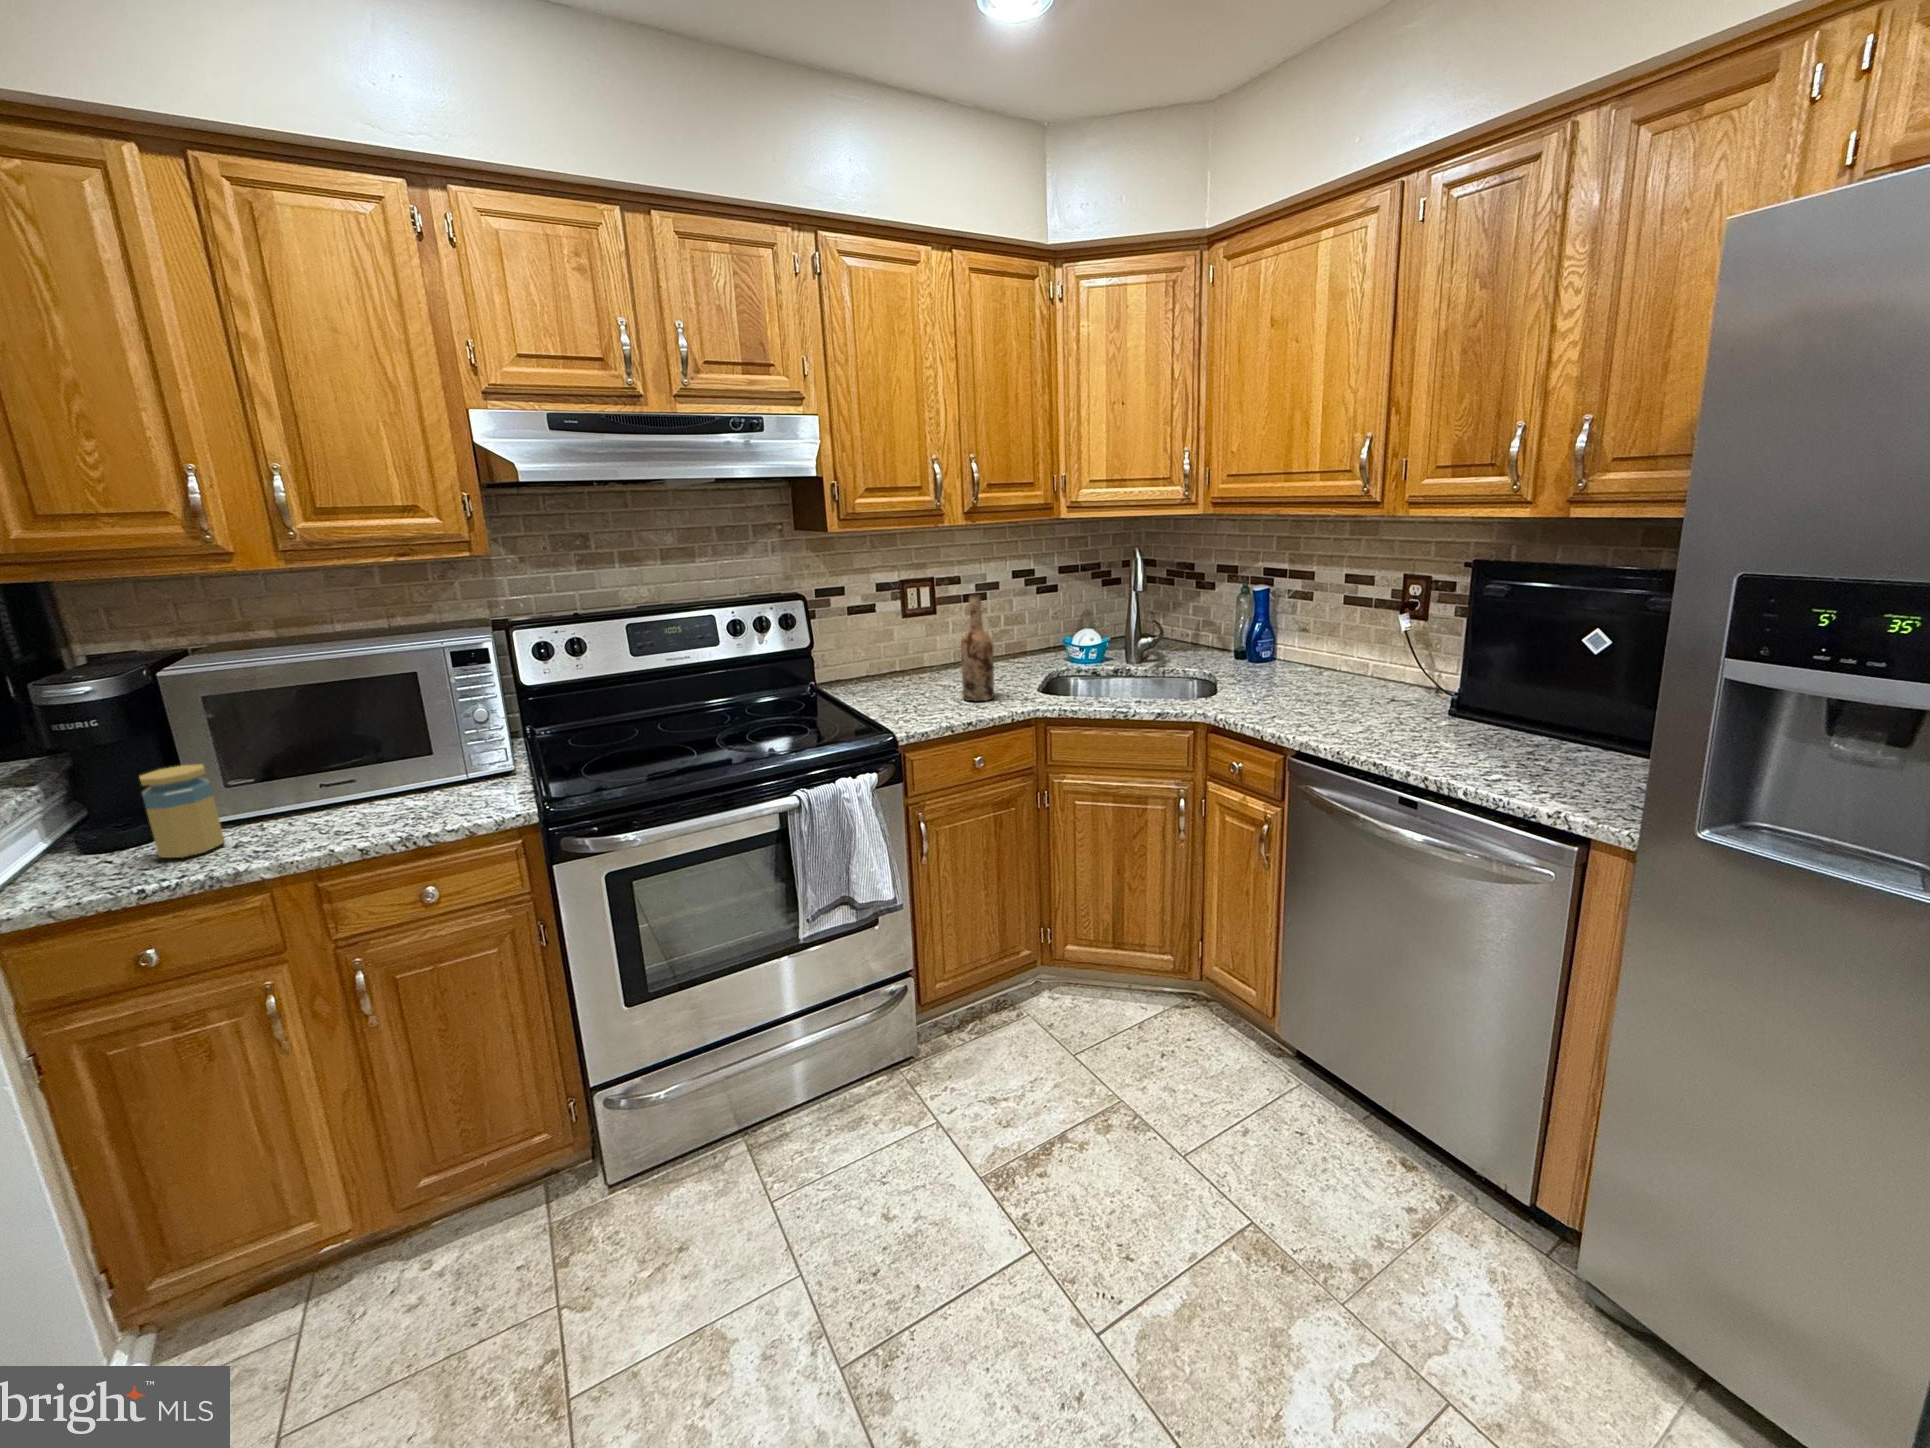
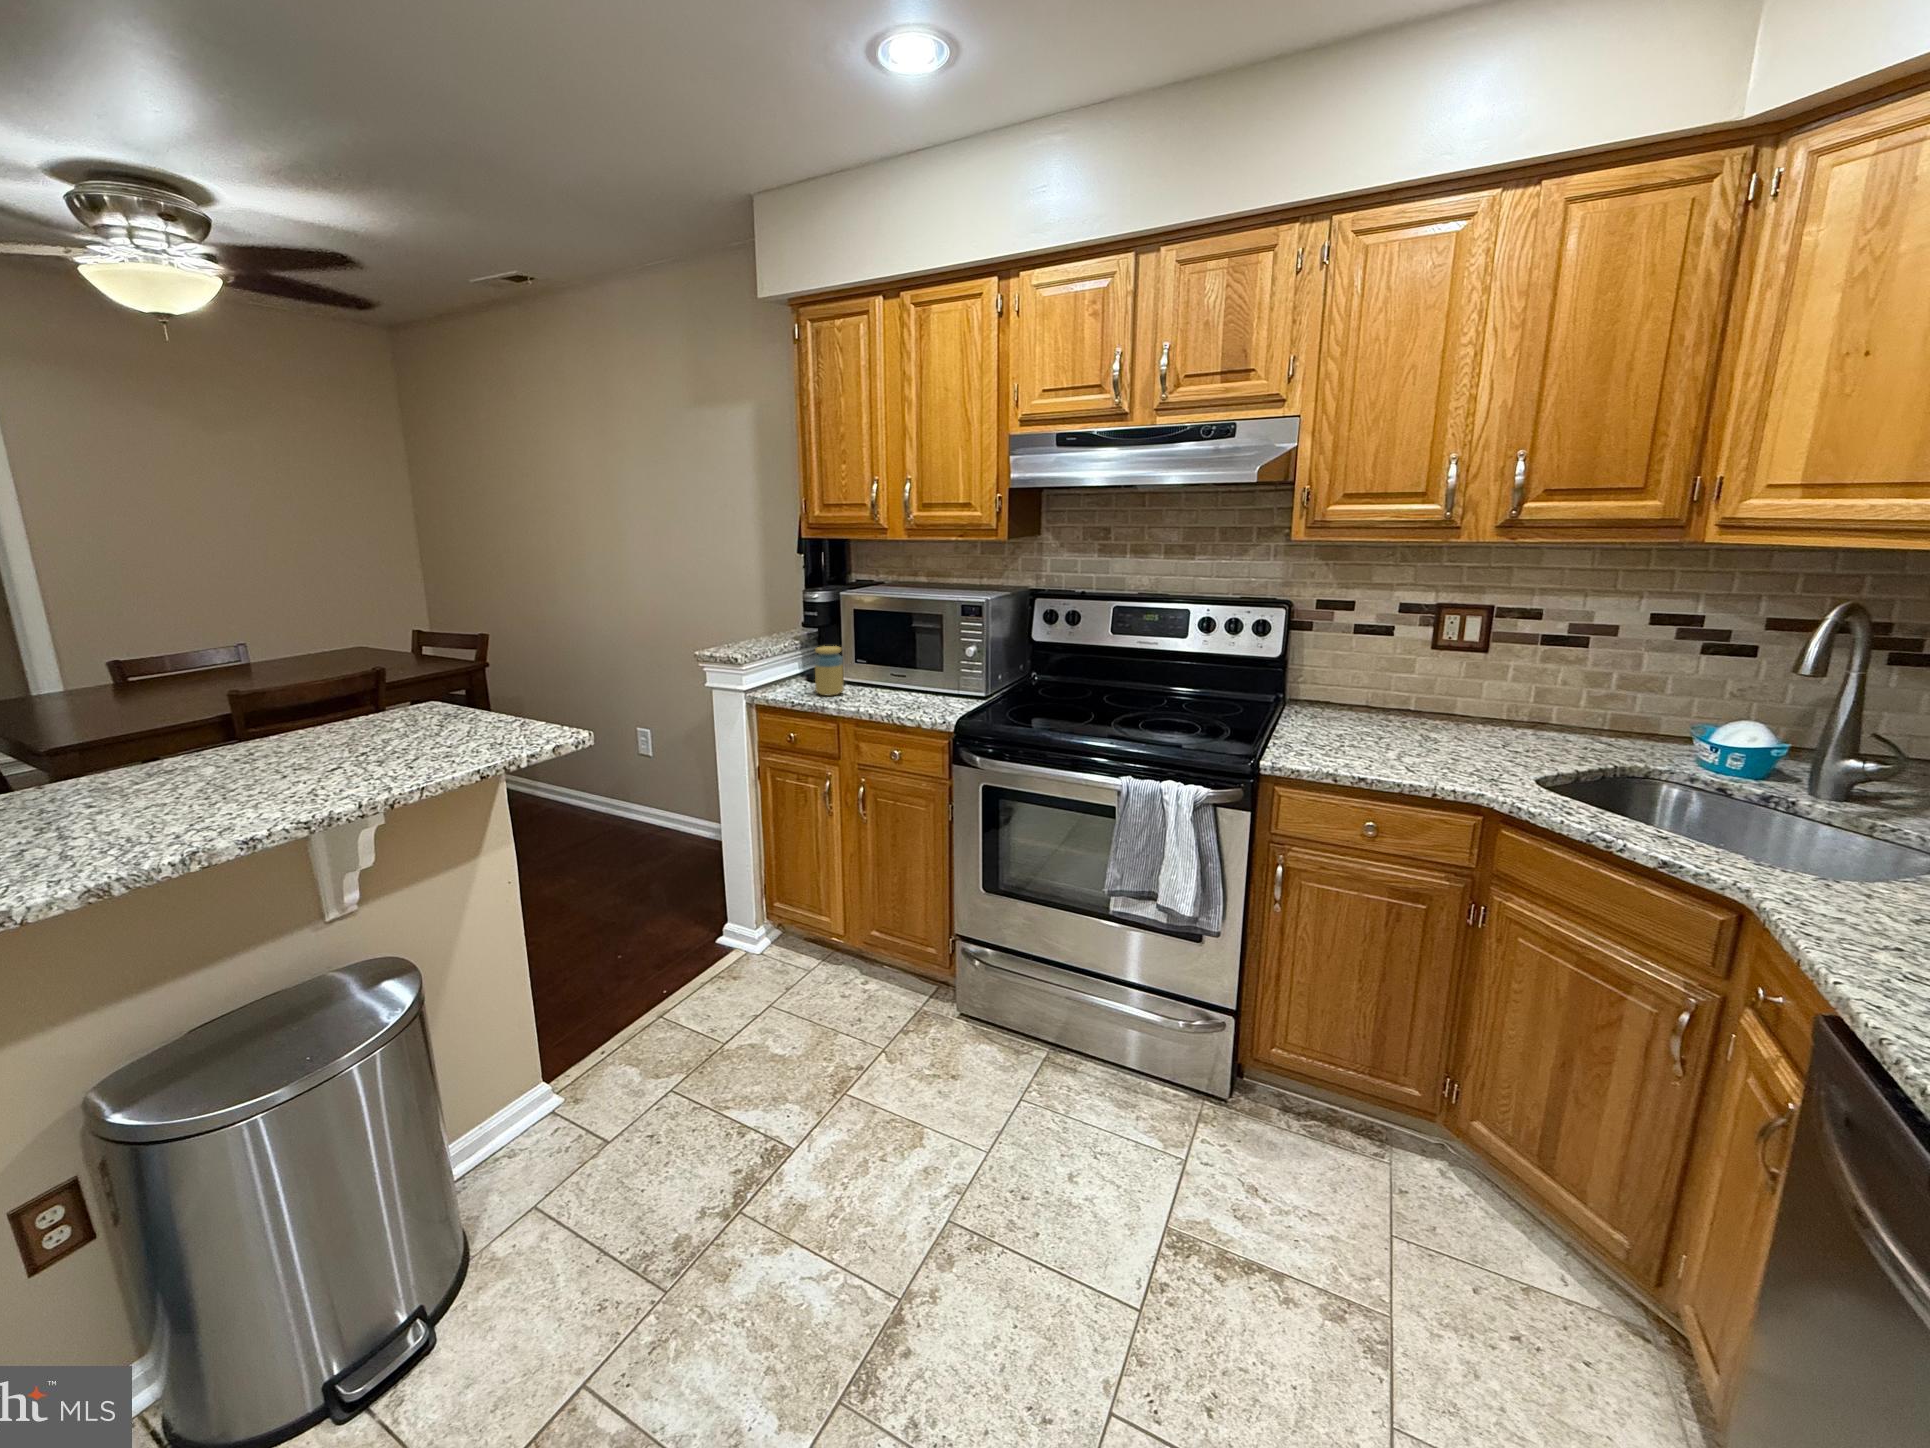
wine bottle: present [961,594,994,701] -> none [1412,629,1469,765]

